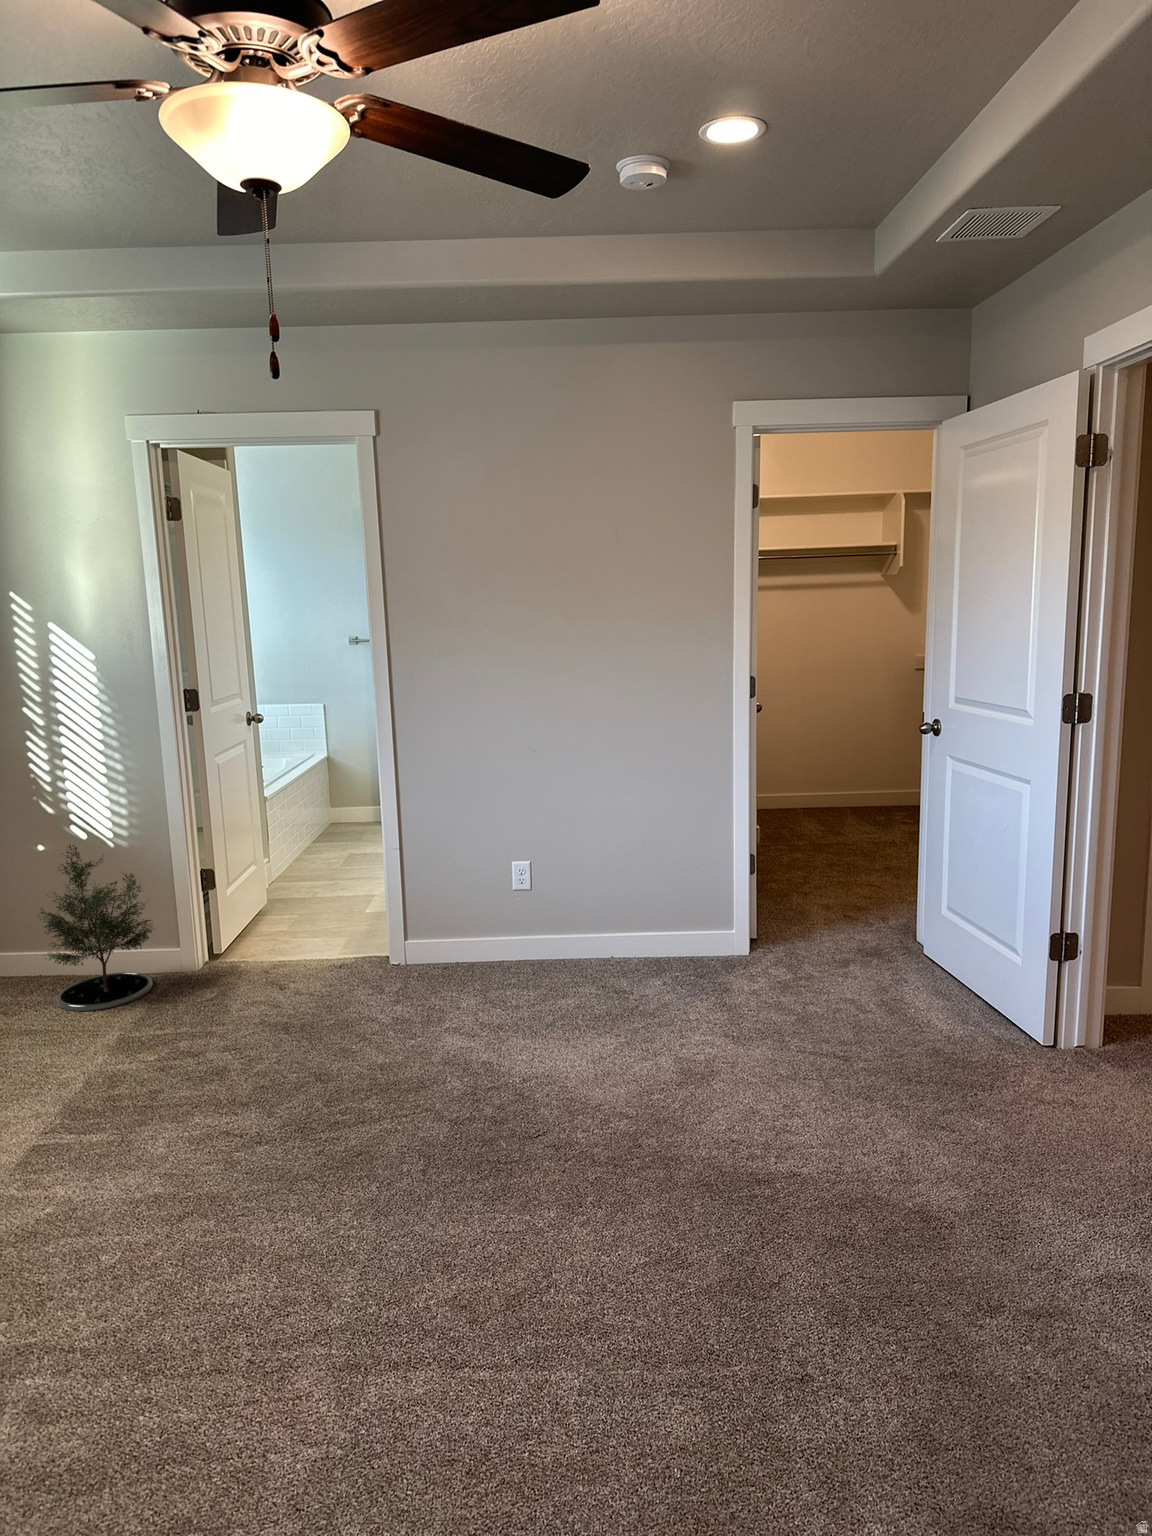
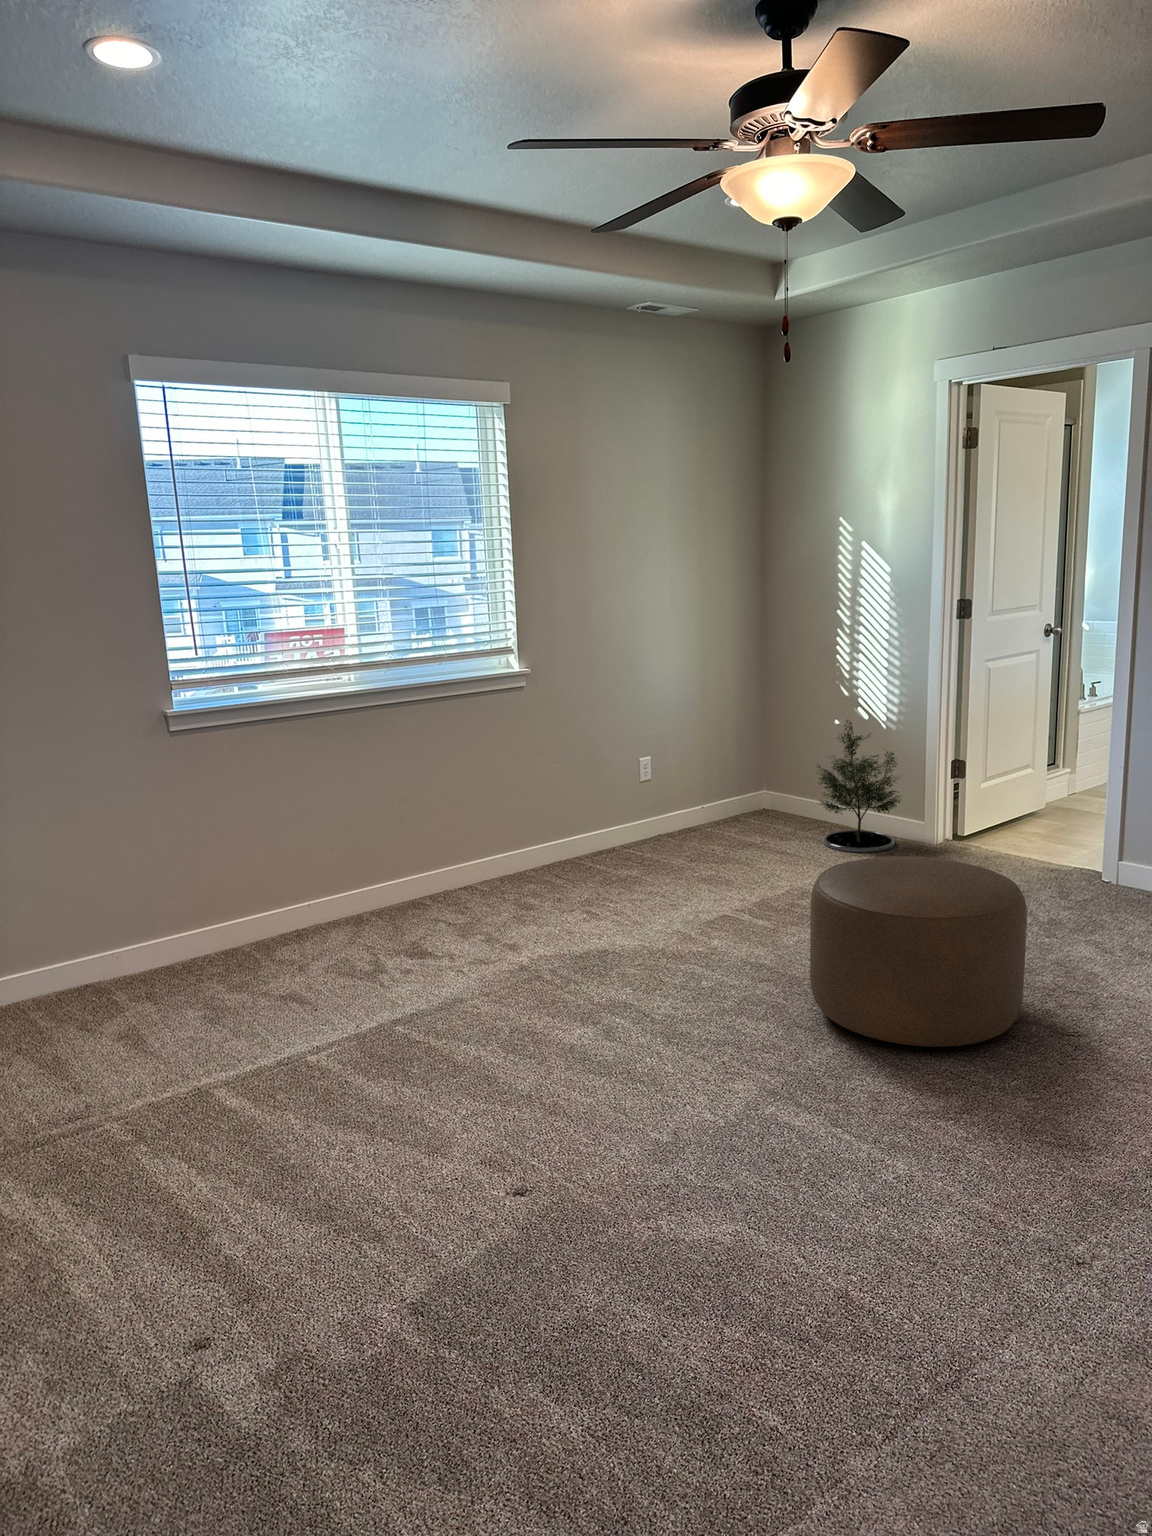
ottoman: none [184,1009,467,1301] -> present [810,856,1027,1047]

